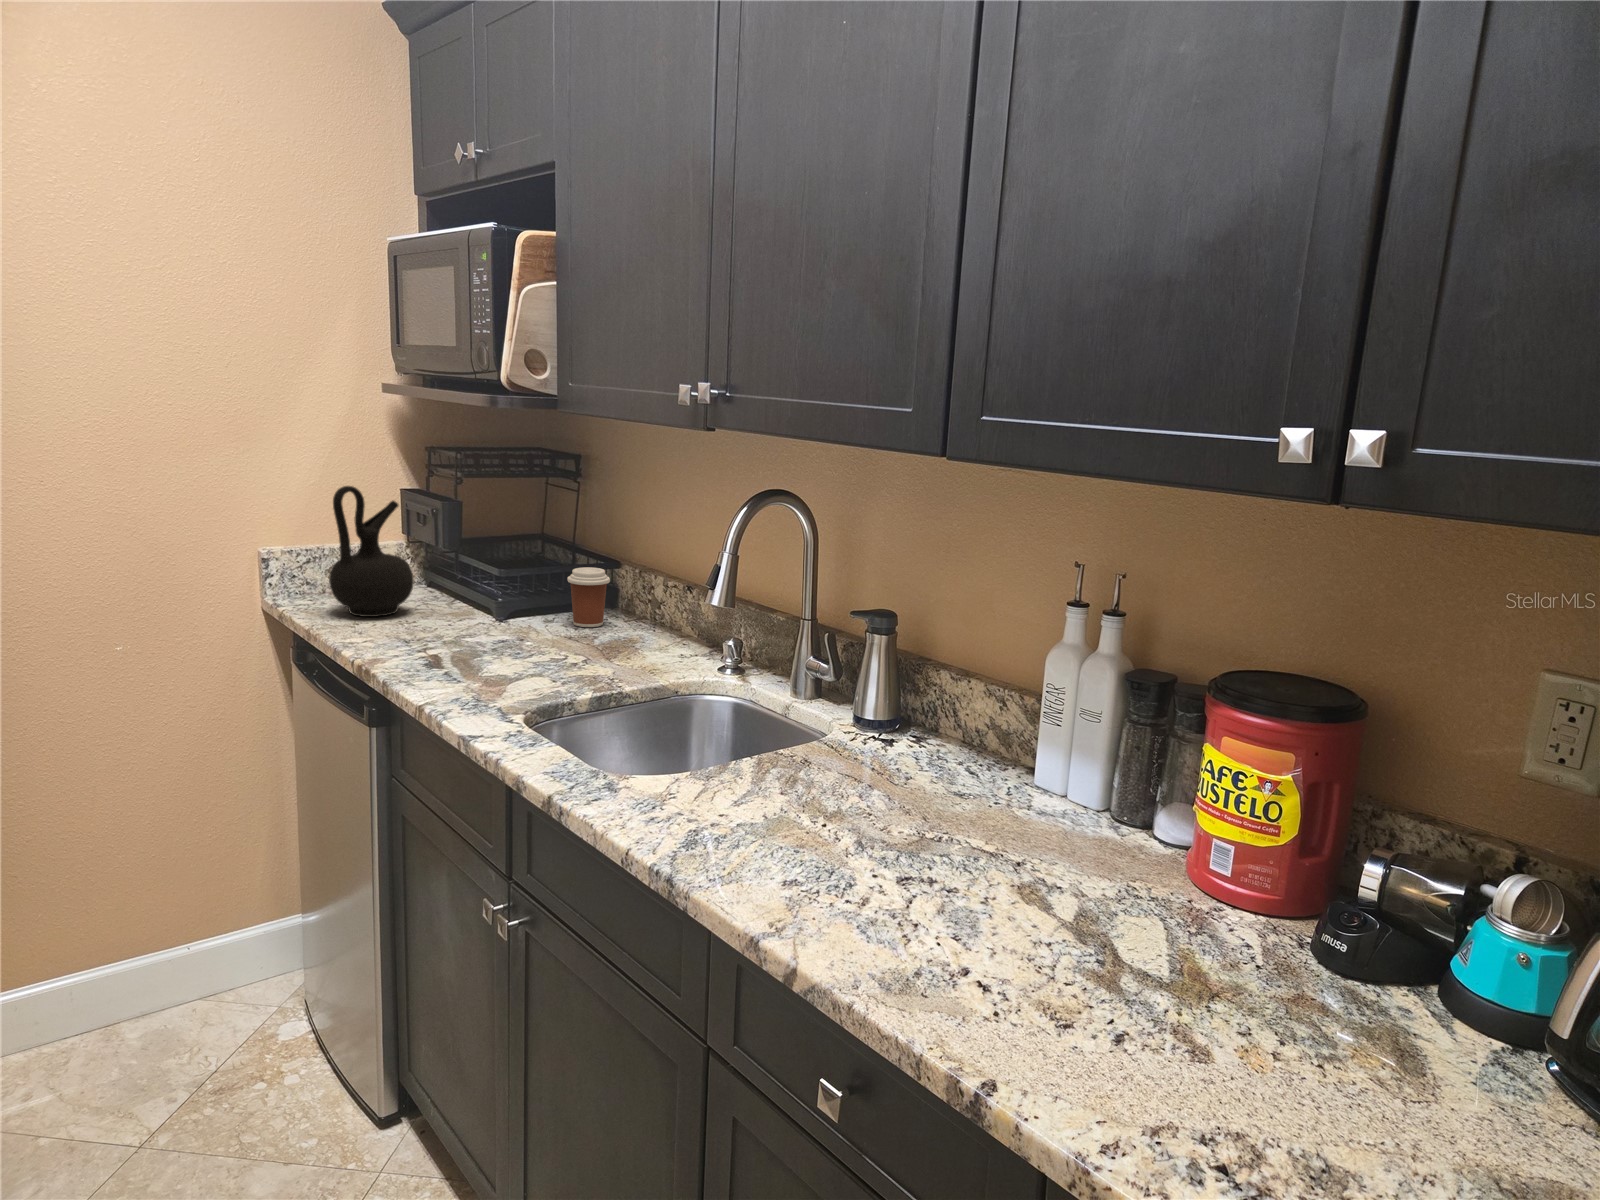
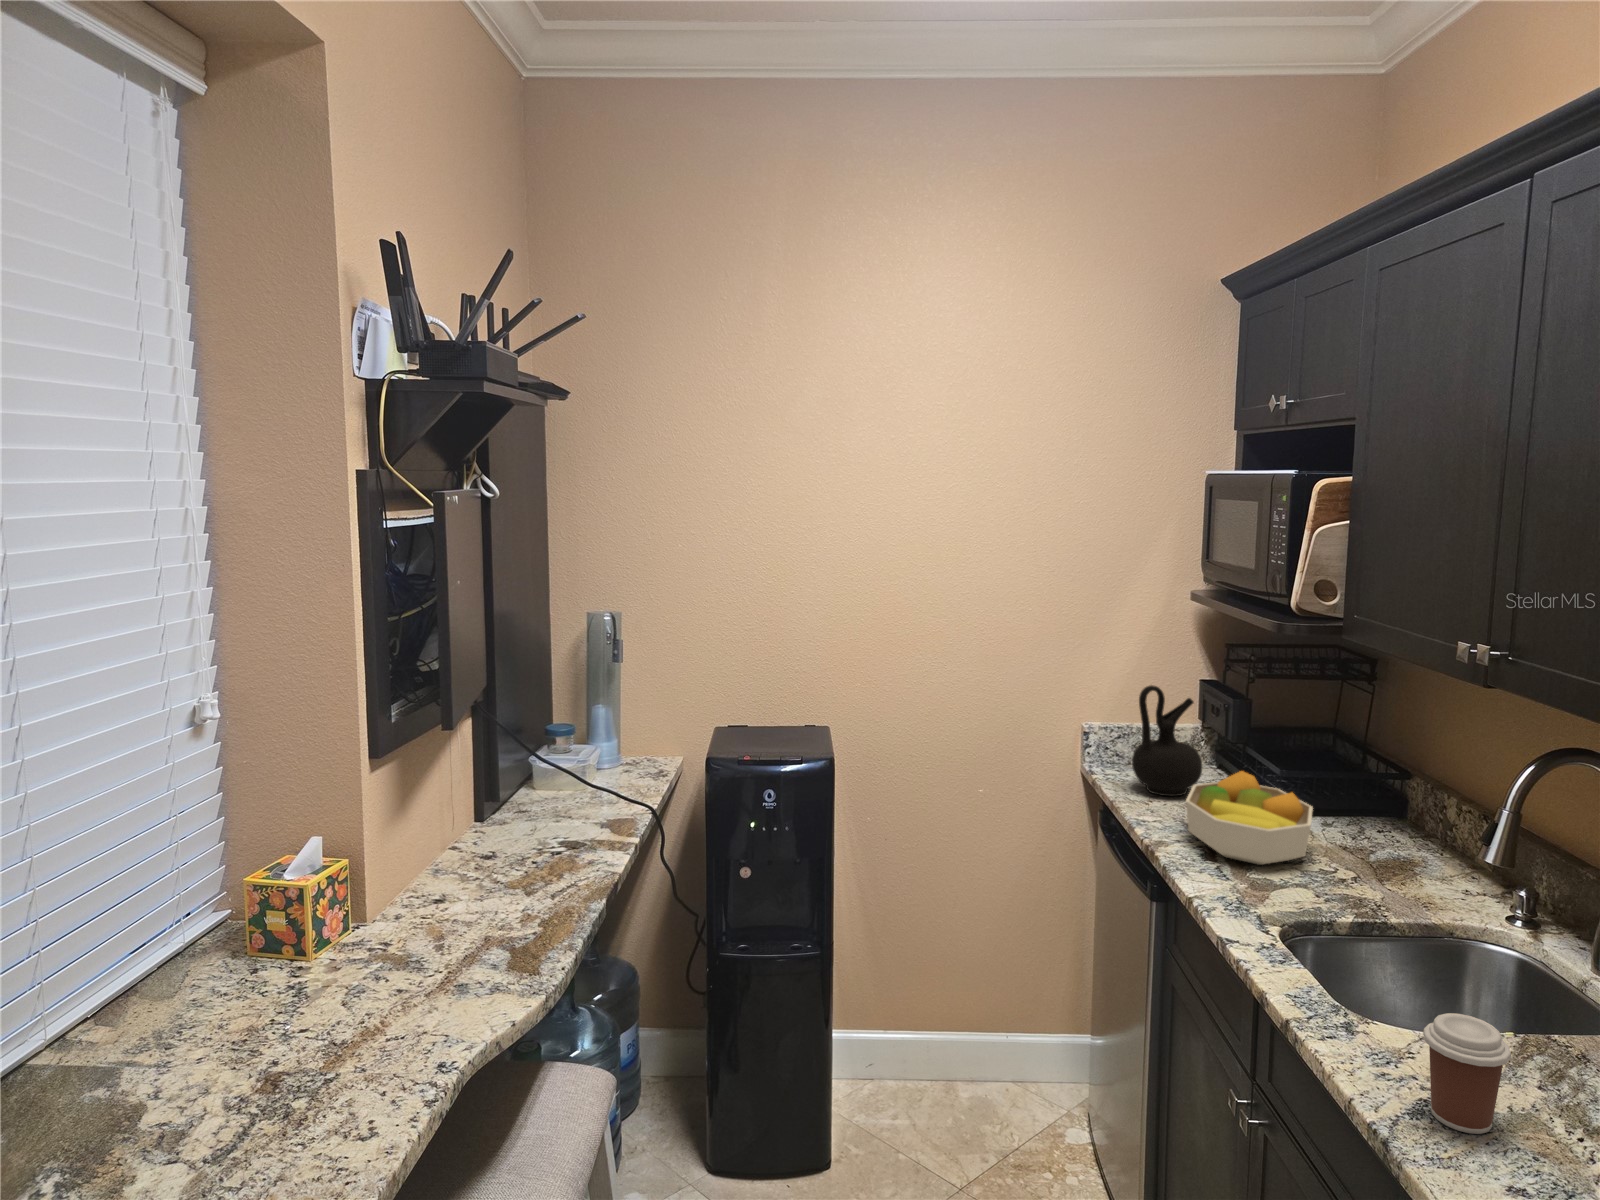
coffee cup: present [567,567,610,627] -> present [1423,1013,1511,1134]
fruit bowl: none [402,570,540,664] -> present [1186,771,1313,865]

